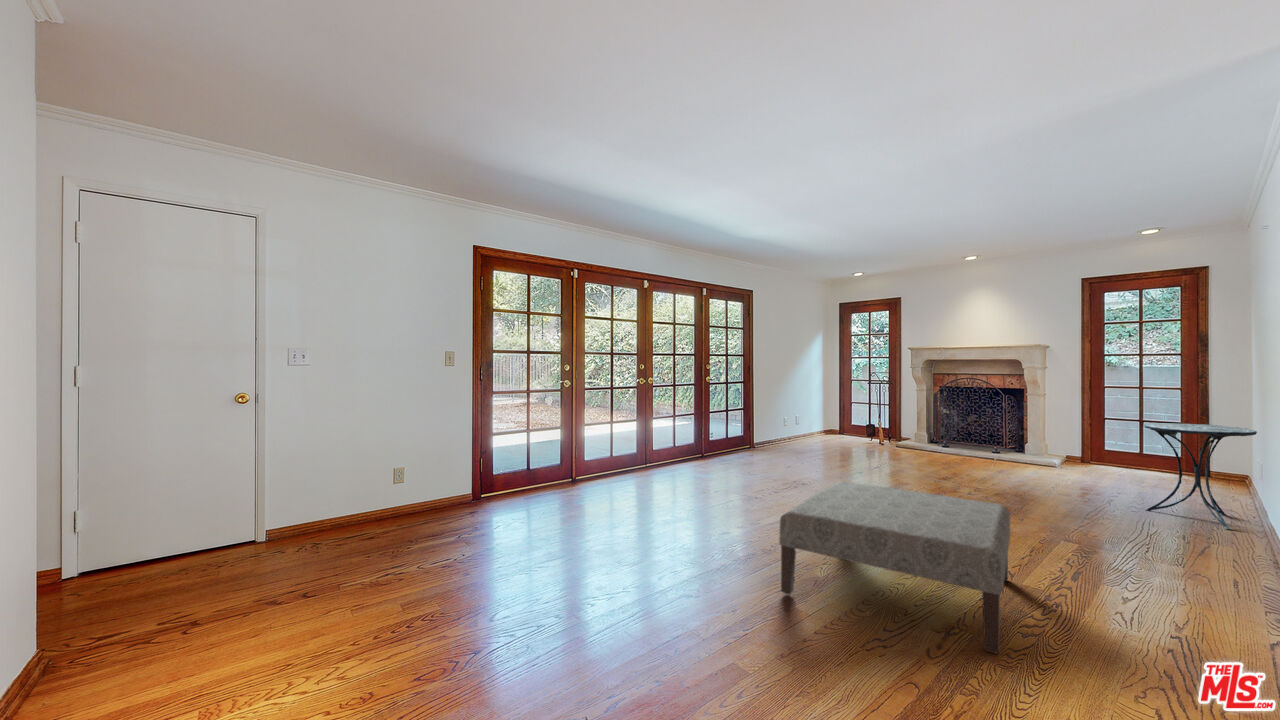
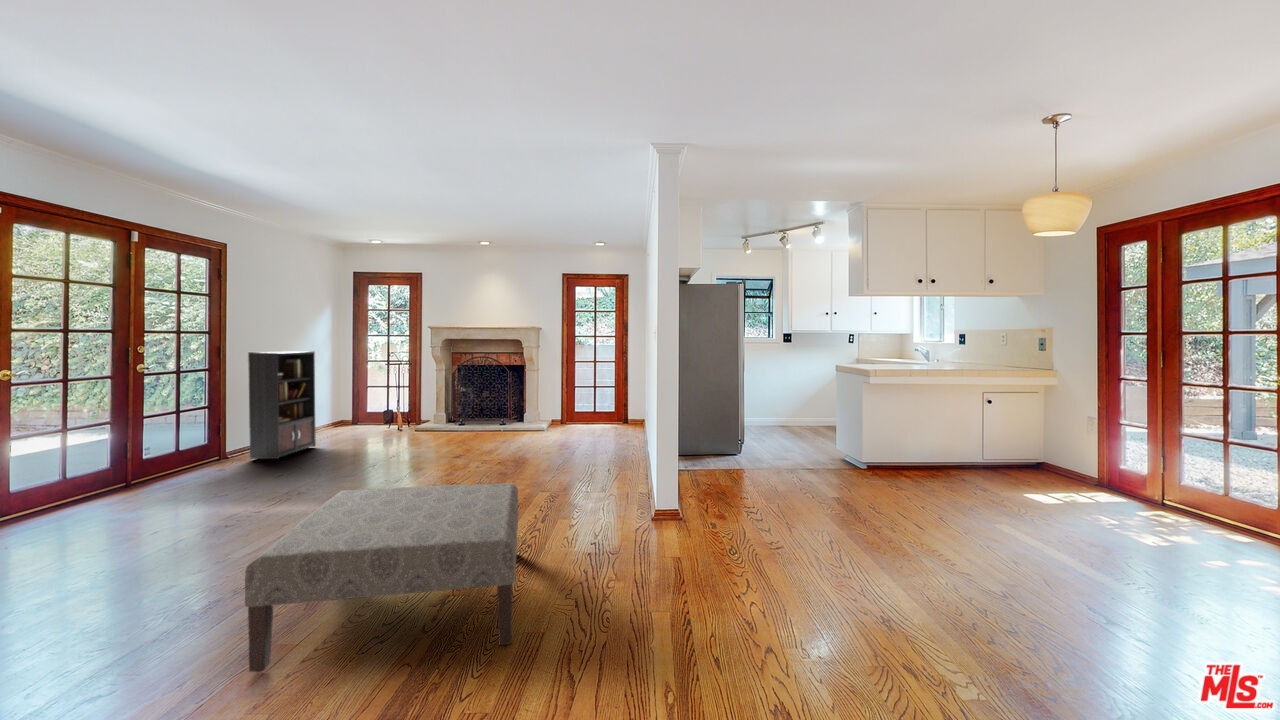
bookcase: none [767,370,812,455] -> present [248,351,316,459]
side table: present [1144,423,1257,530] -> none [603,389,660,464]

